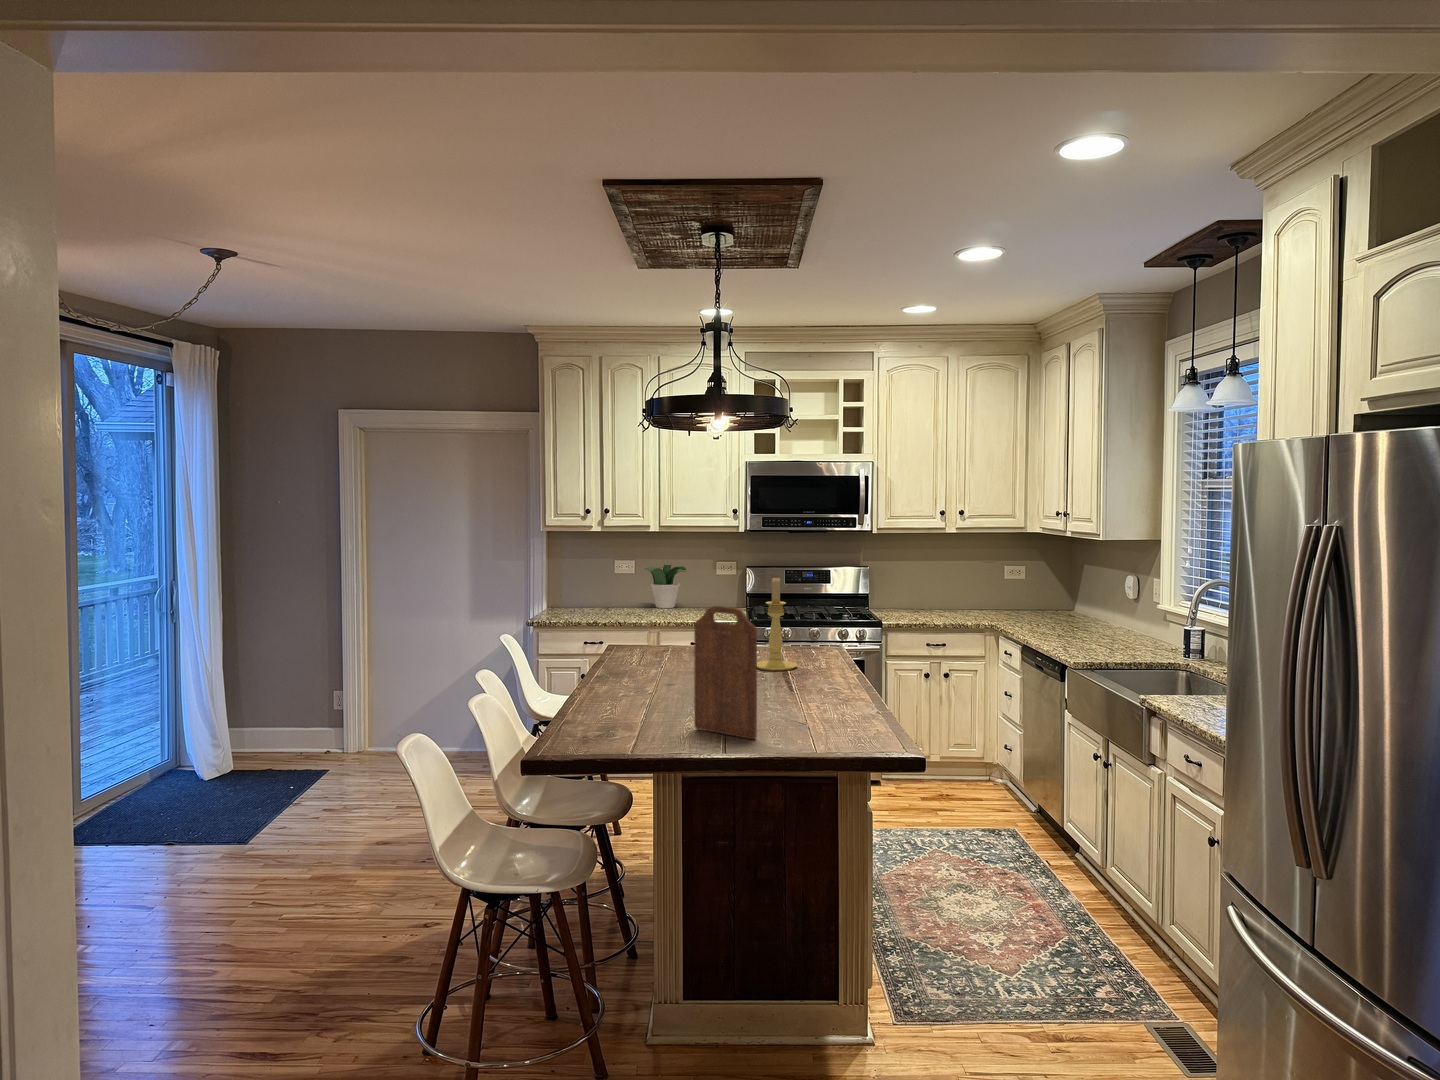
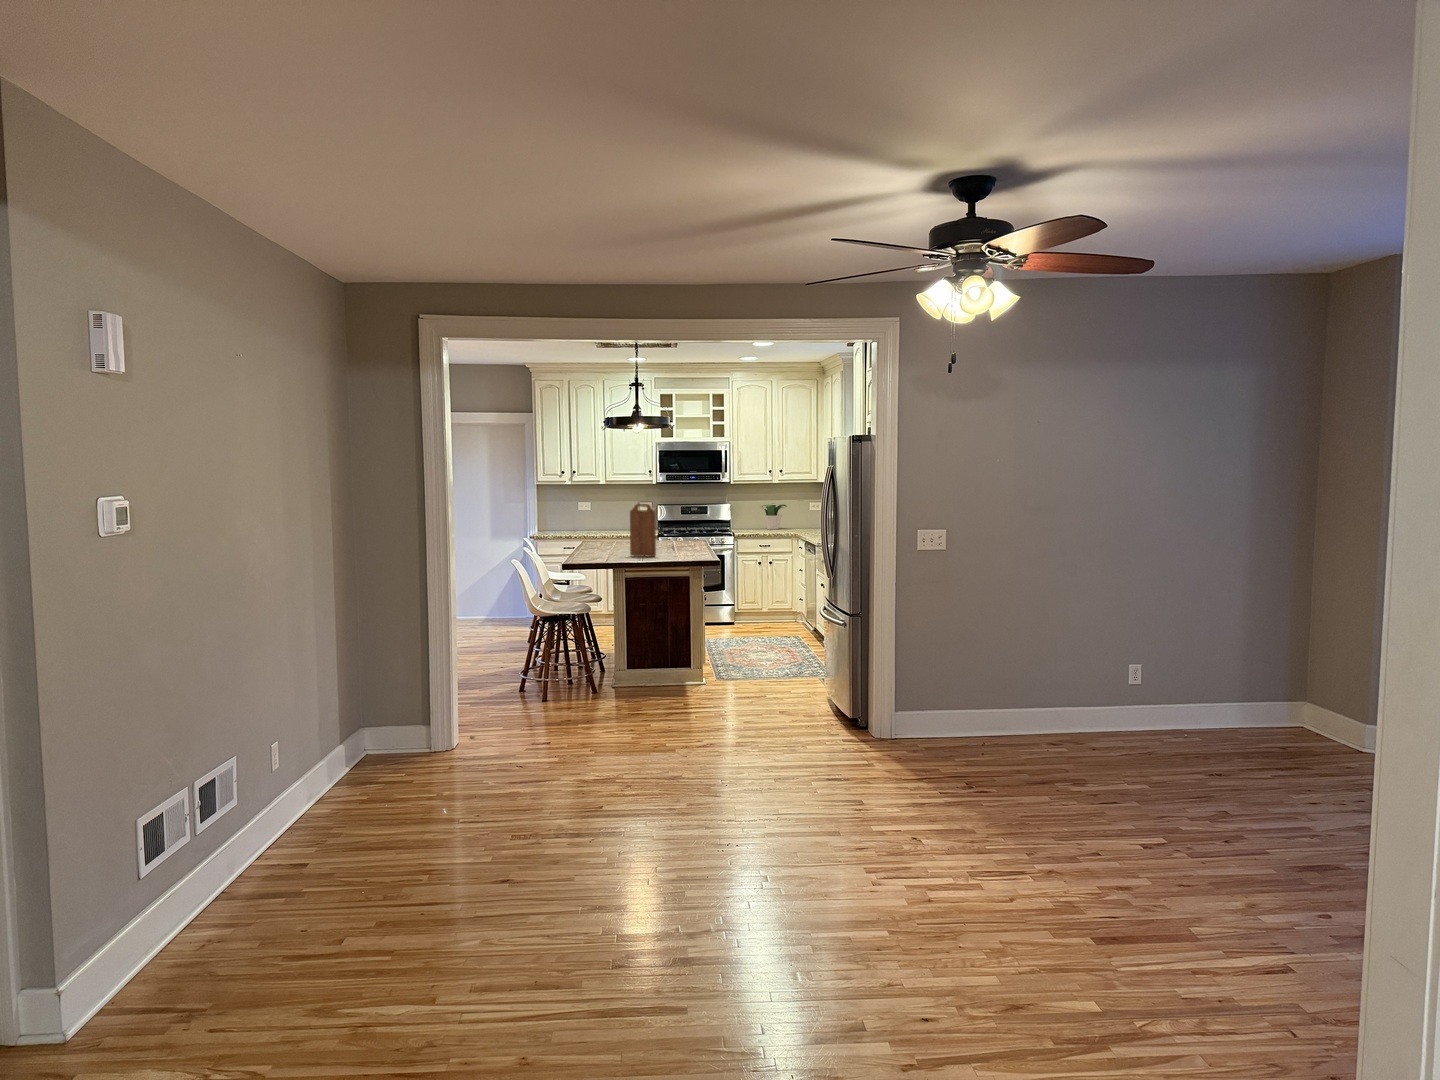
potted plant: present [645,565,686,608] -> present [762,504,787,529]
candle holder: present [757,578,797,671] -> none [658,500,680,545]

